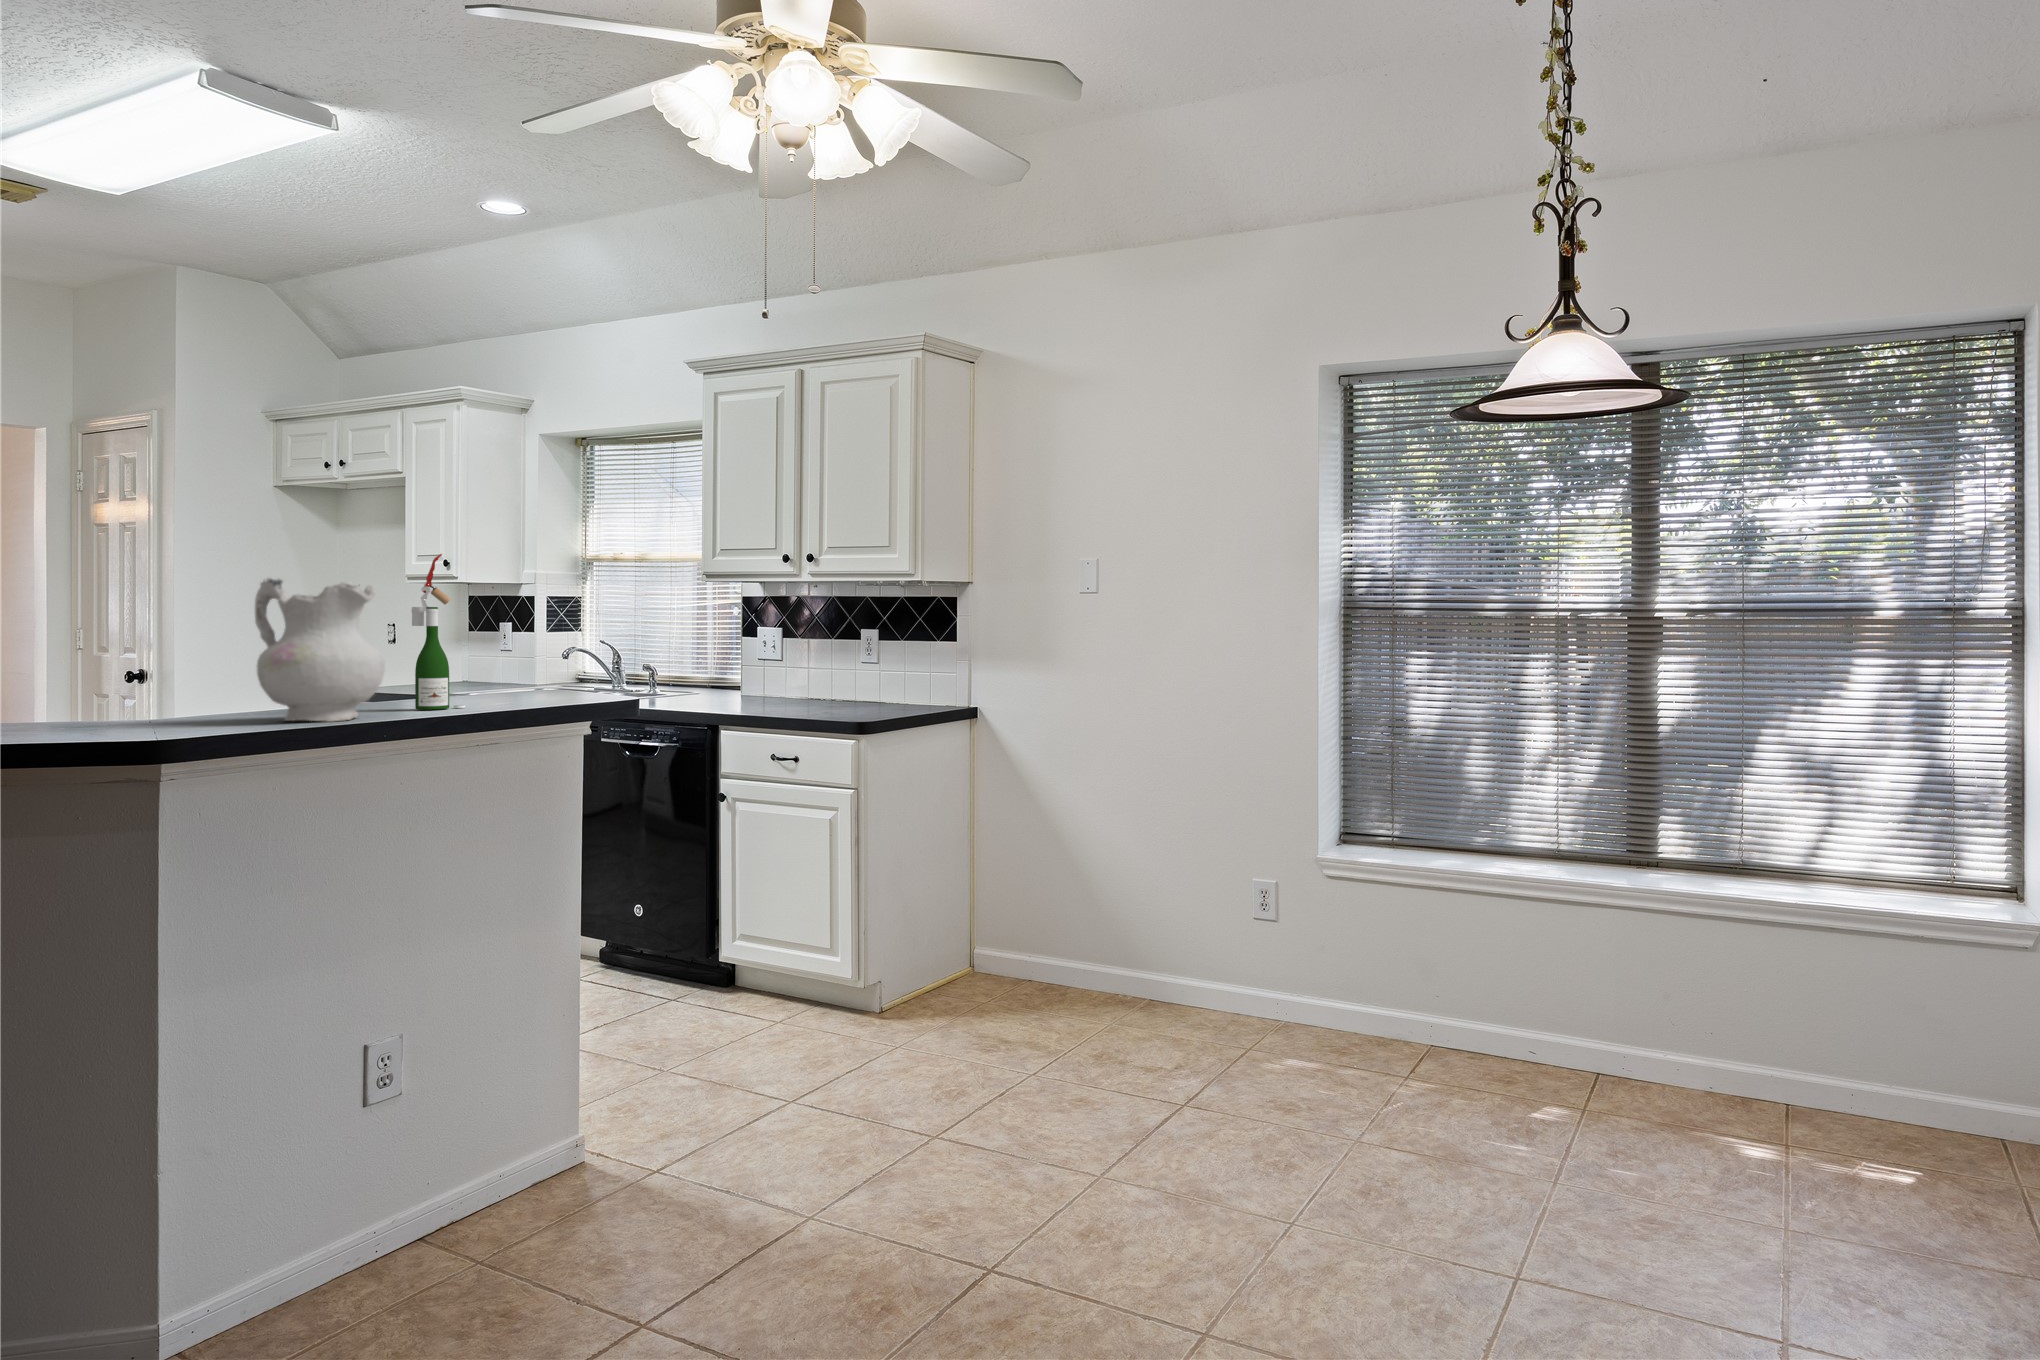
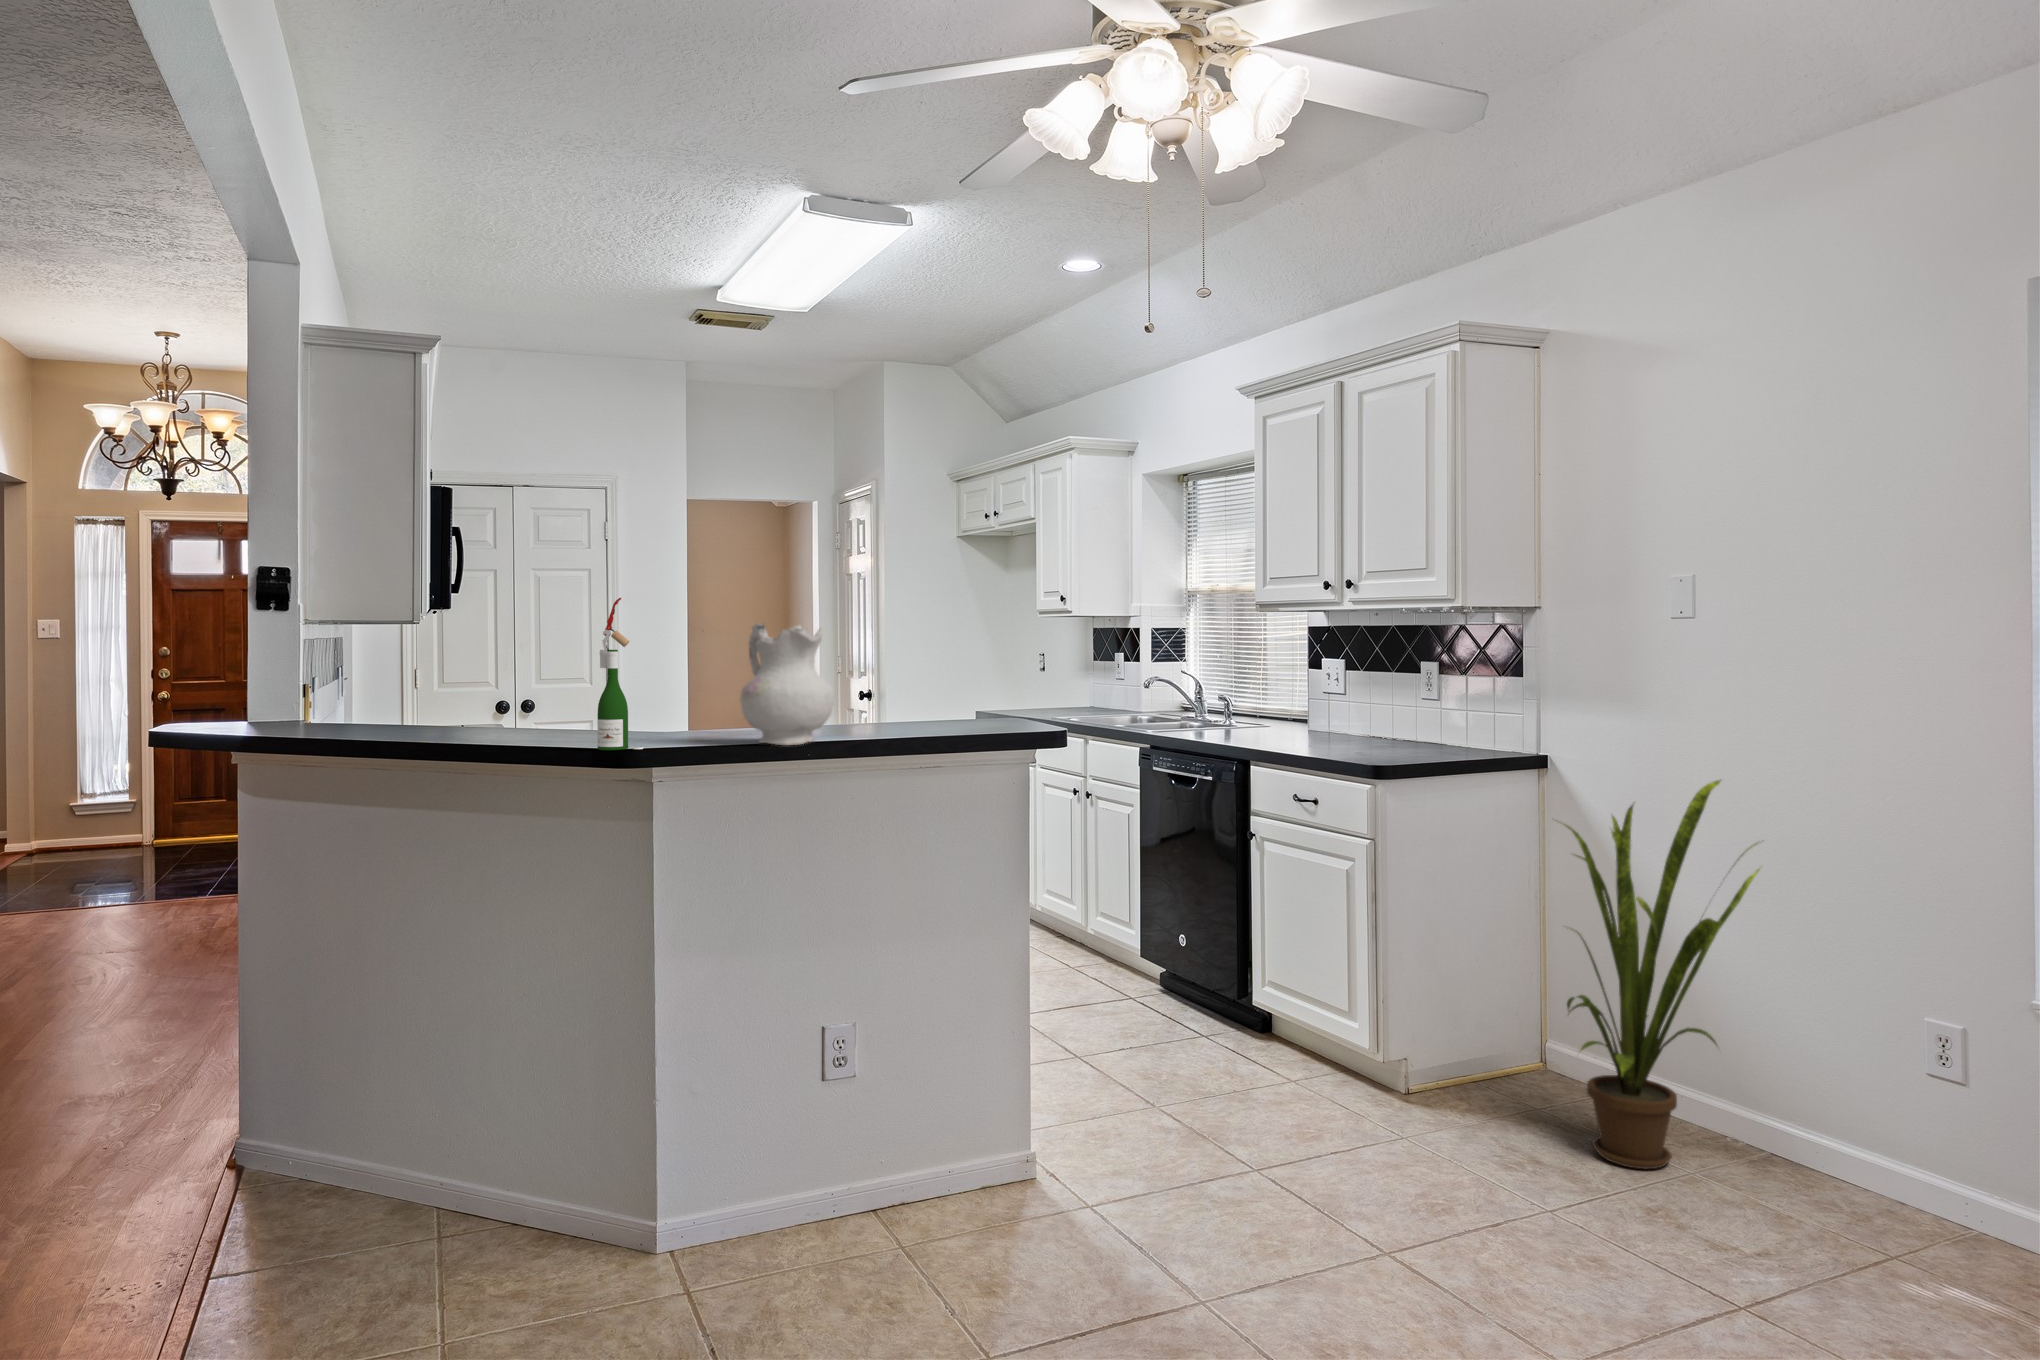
wine bottle: present [412,554,465,710] -> present [597,598,643,750]
house plant: none [1000,719,1159,1031] -> present [1564,780,1760,1169]

